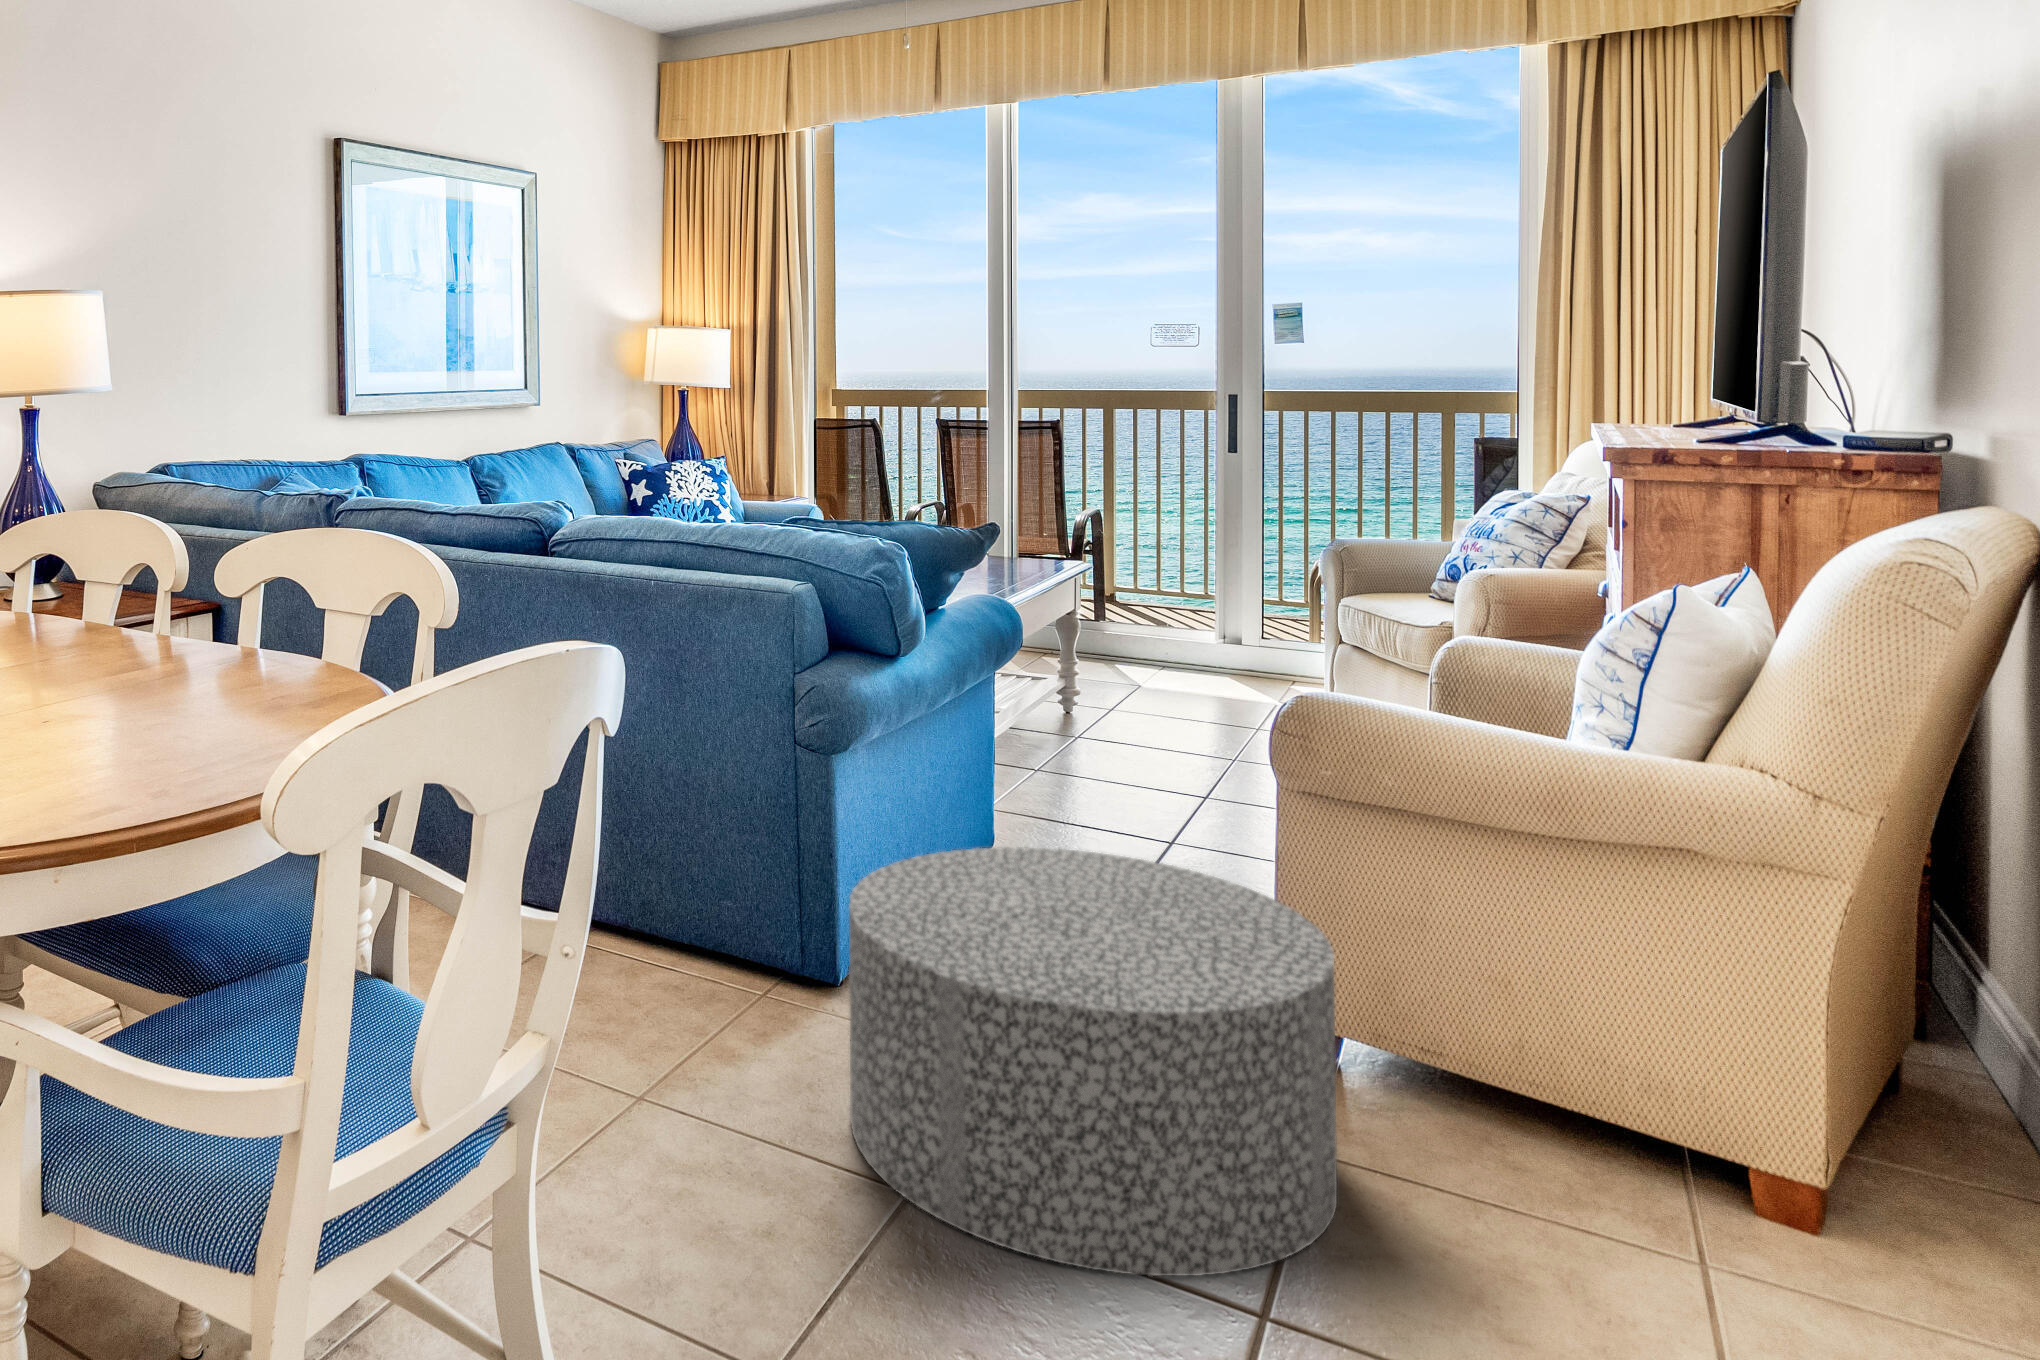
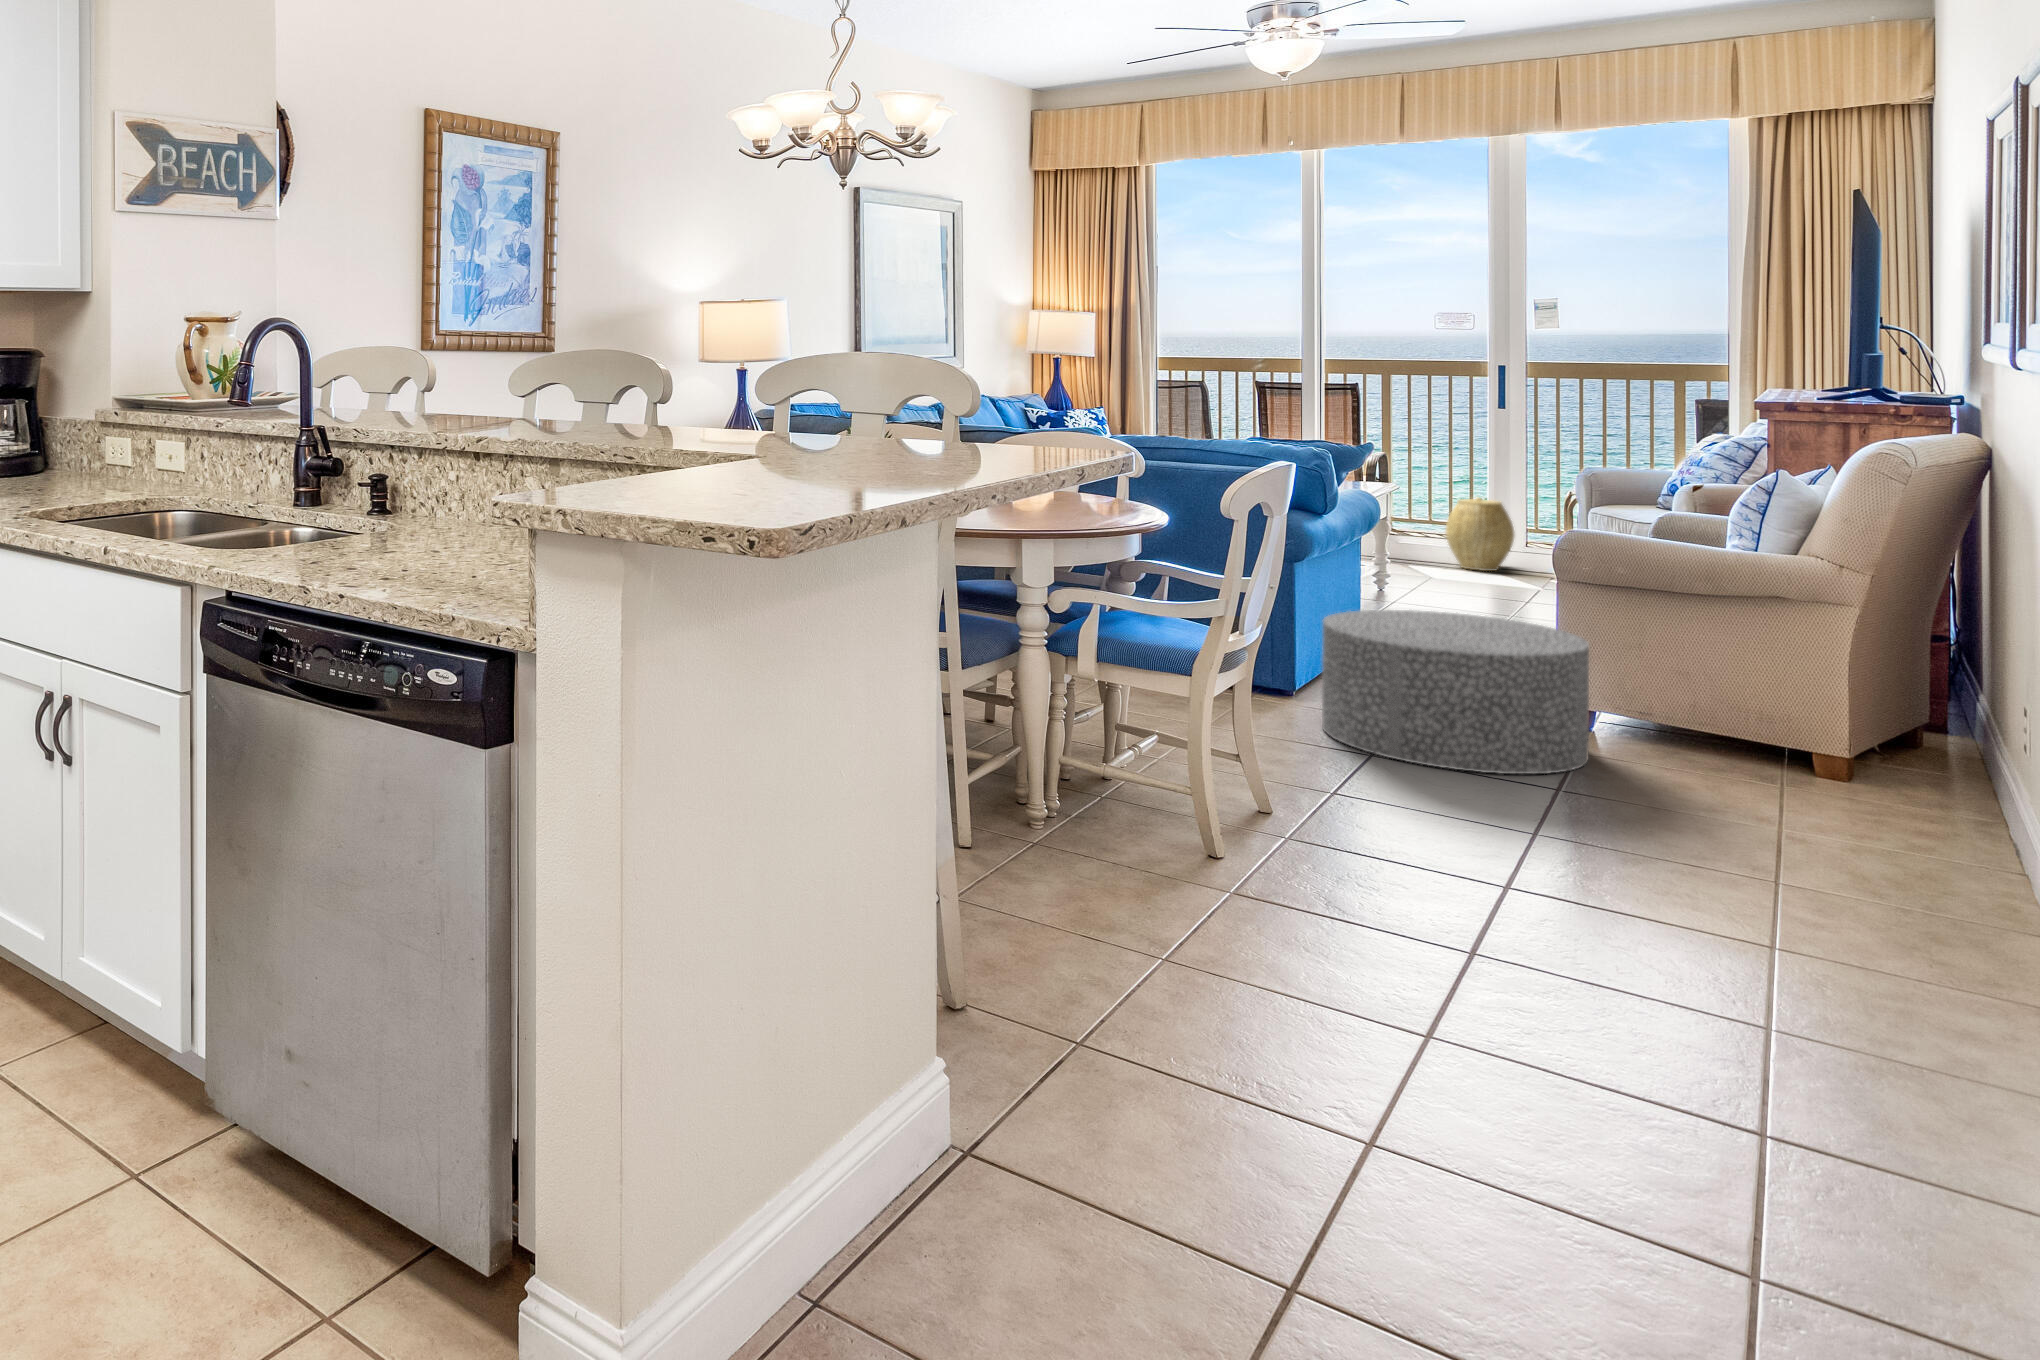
woven basket: none [1171,579,1260,683] -> present [1446,497,1514,571]

